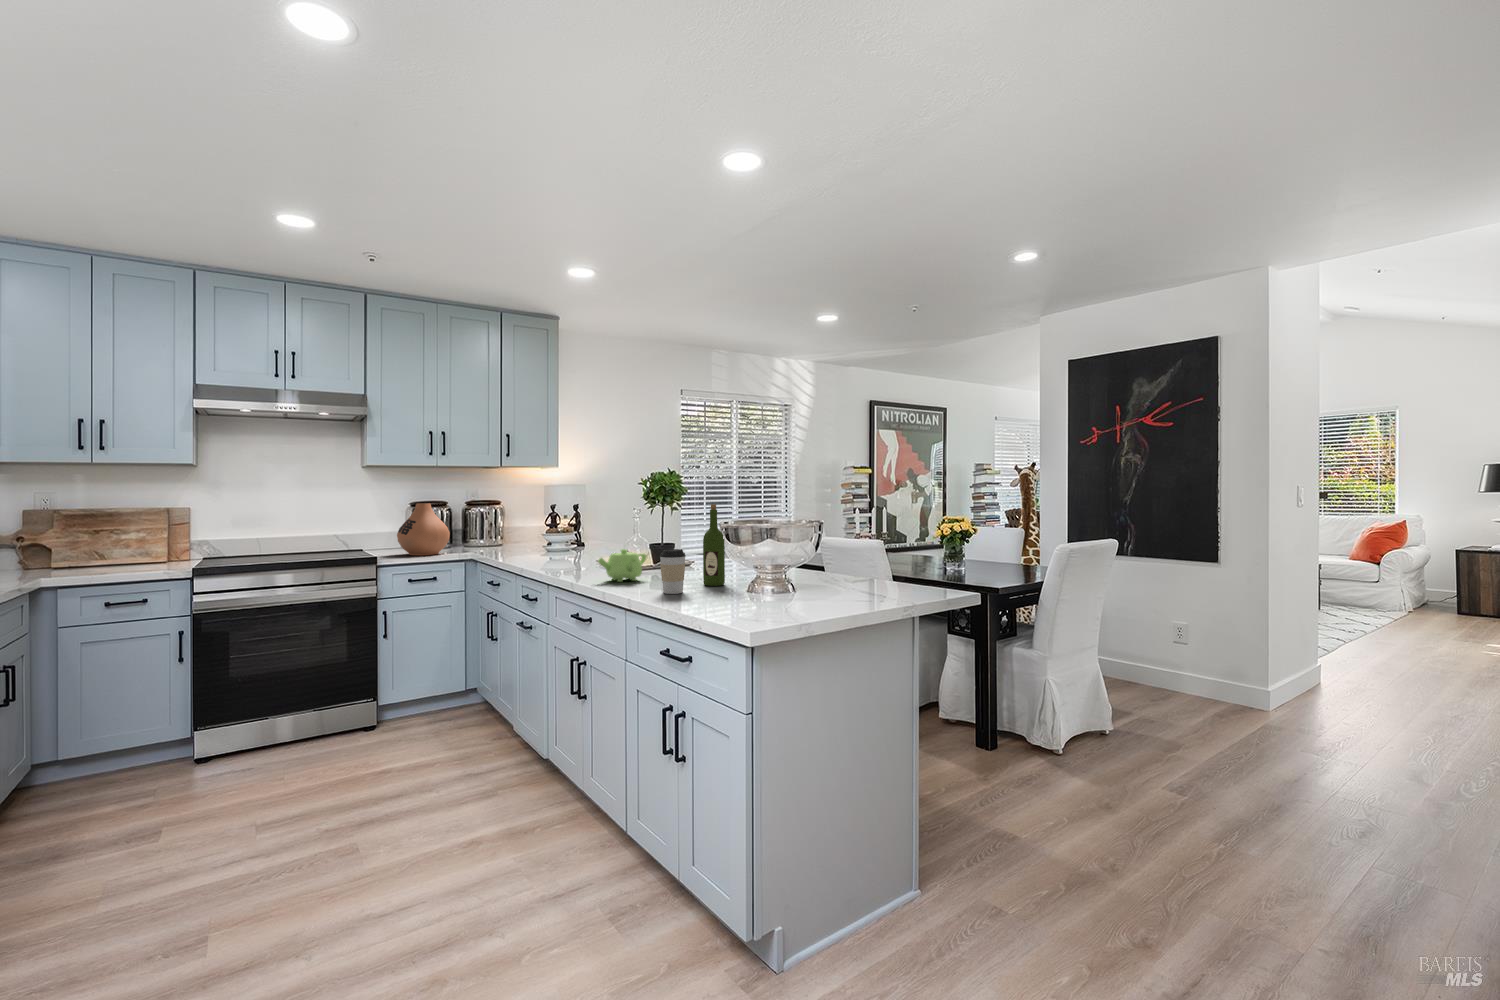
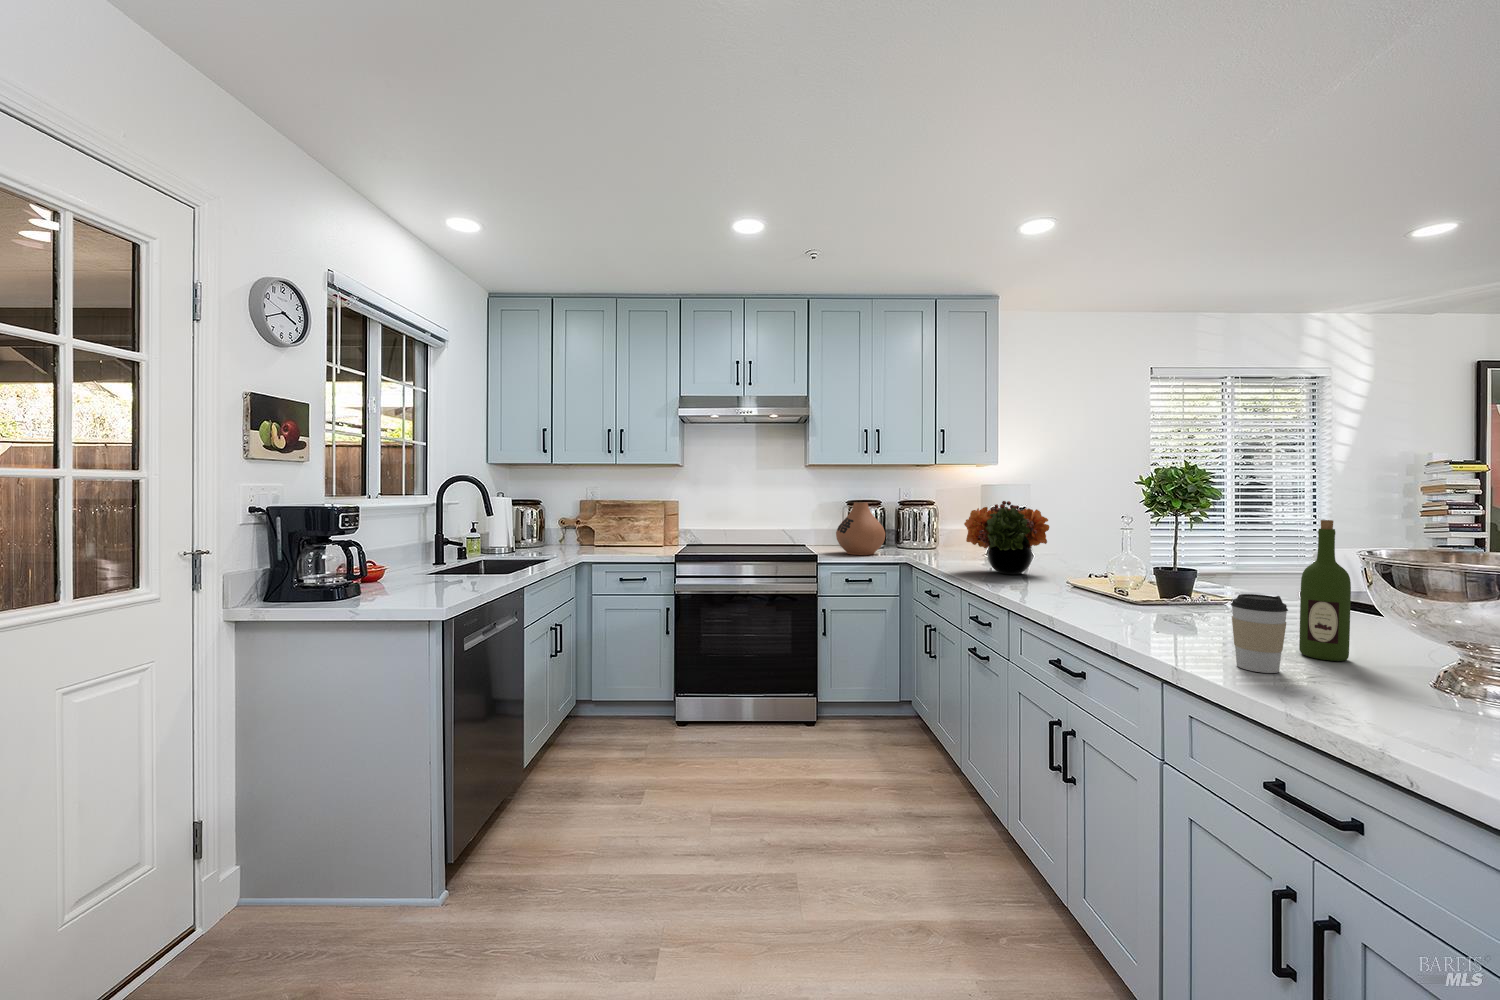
flower arrangement: none [520,499,590,560] -> present [964,501,1049,574]
teapot: present [598,549,646,582] -> none [1093,579,1171,627]

